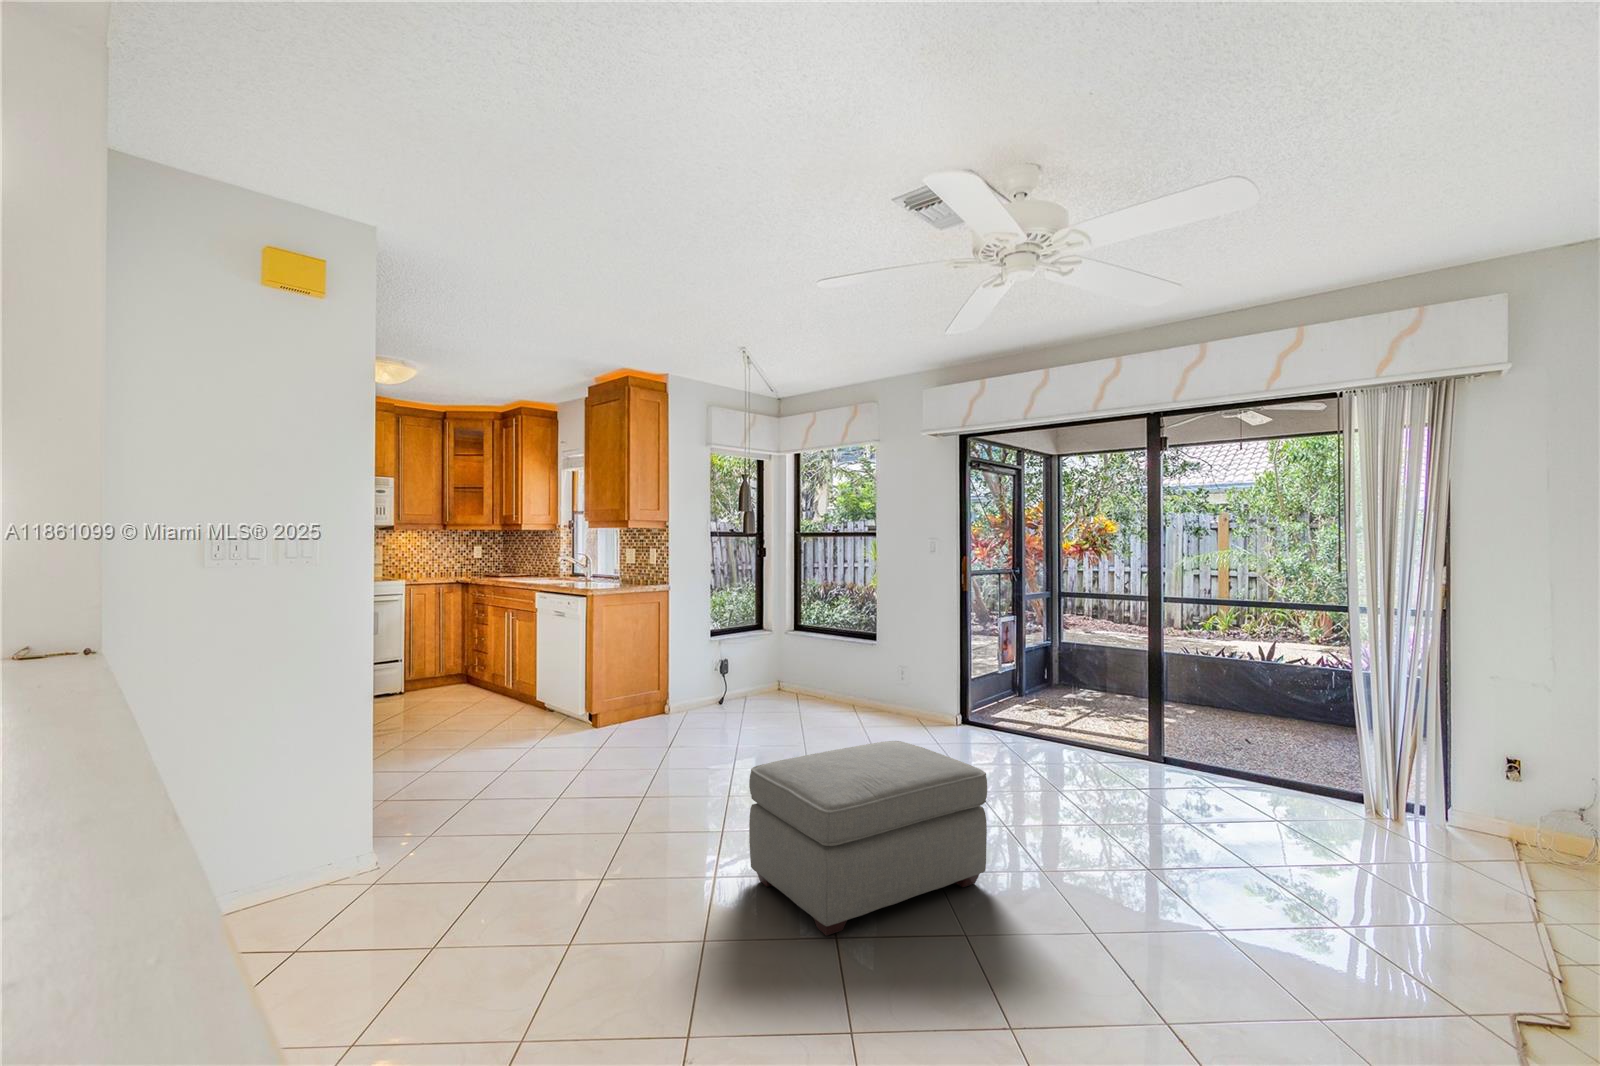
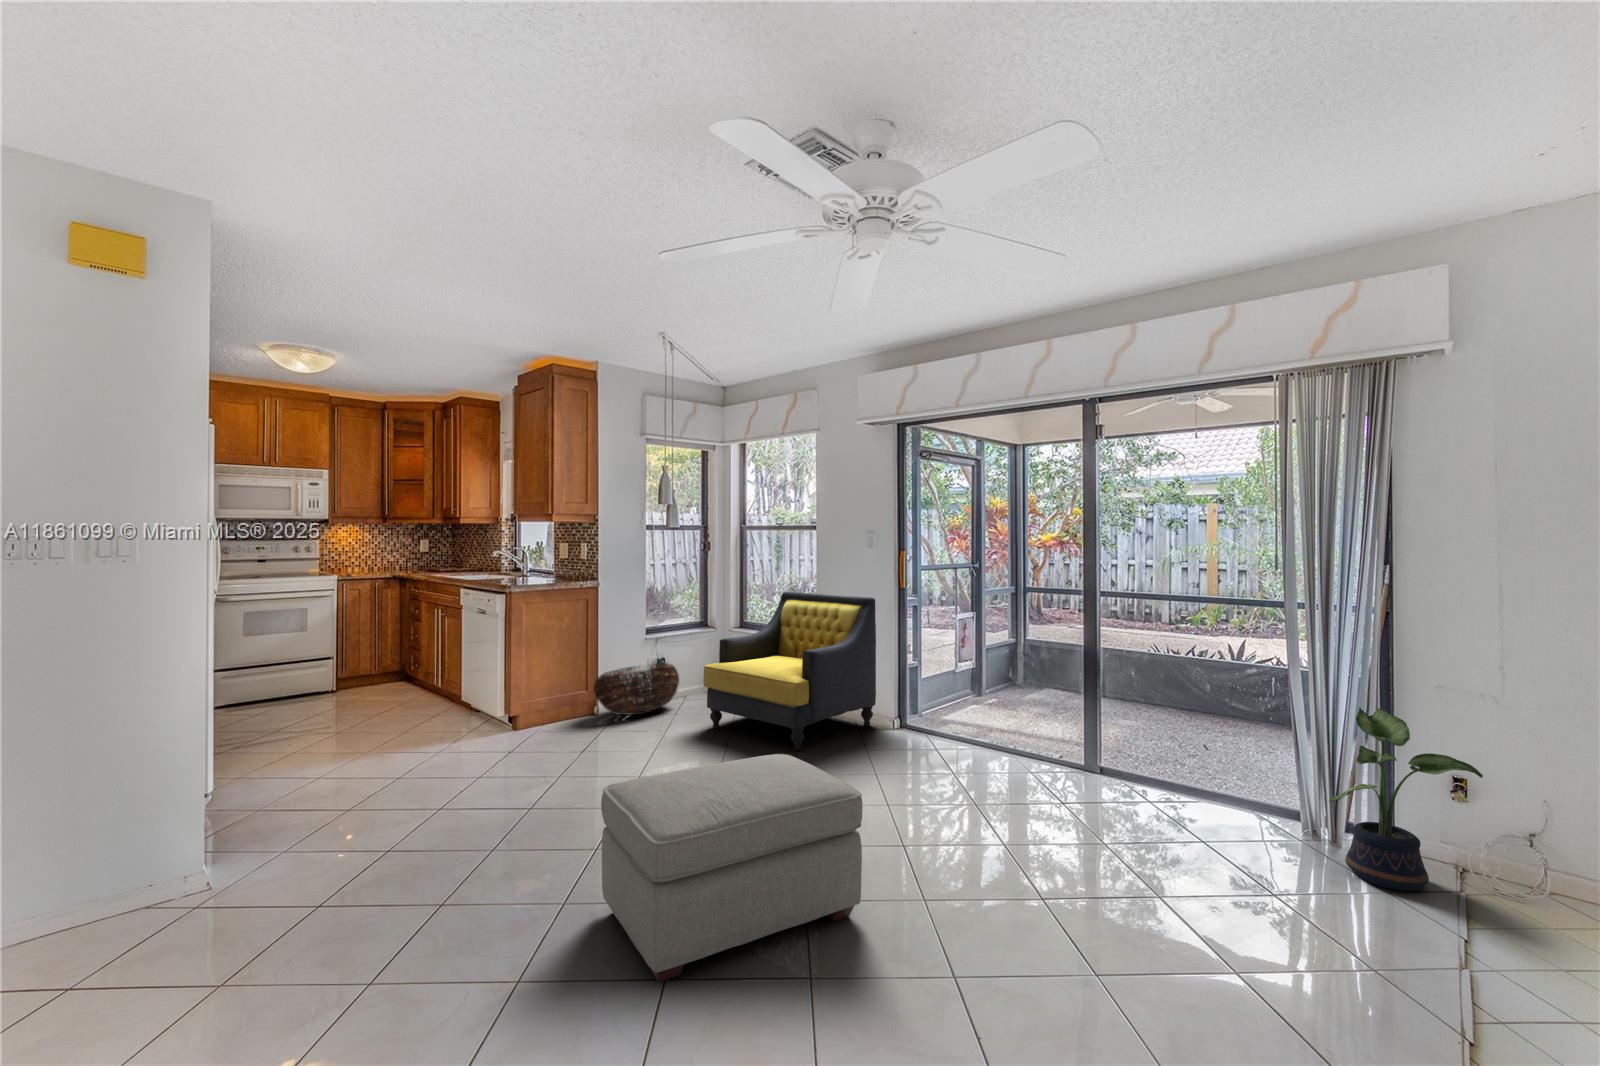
armchair: none [777,595,941,744] -> present [703,591,876,750]
basket: none [668,663,746,714] -> present [594,663,679,715]
potted plant: none [1397,694,1538,861] -> present [1329,708,1483,891]

